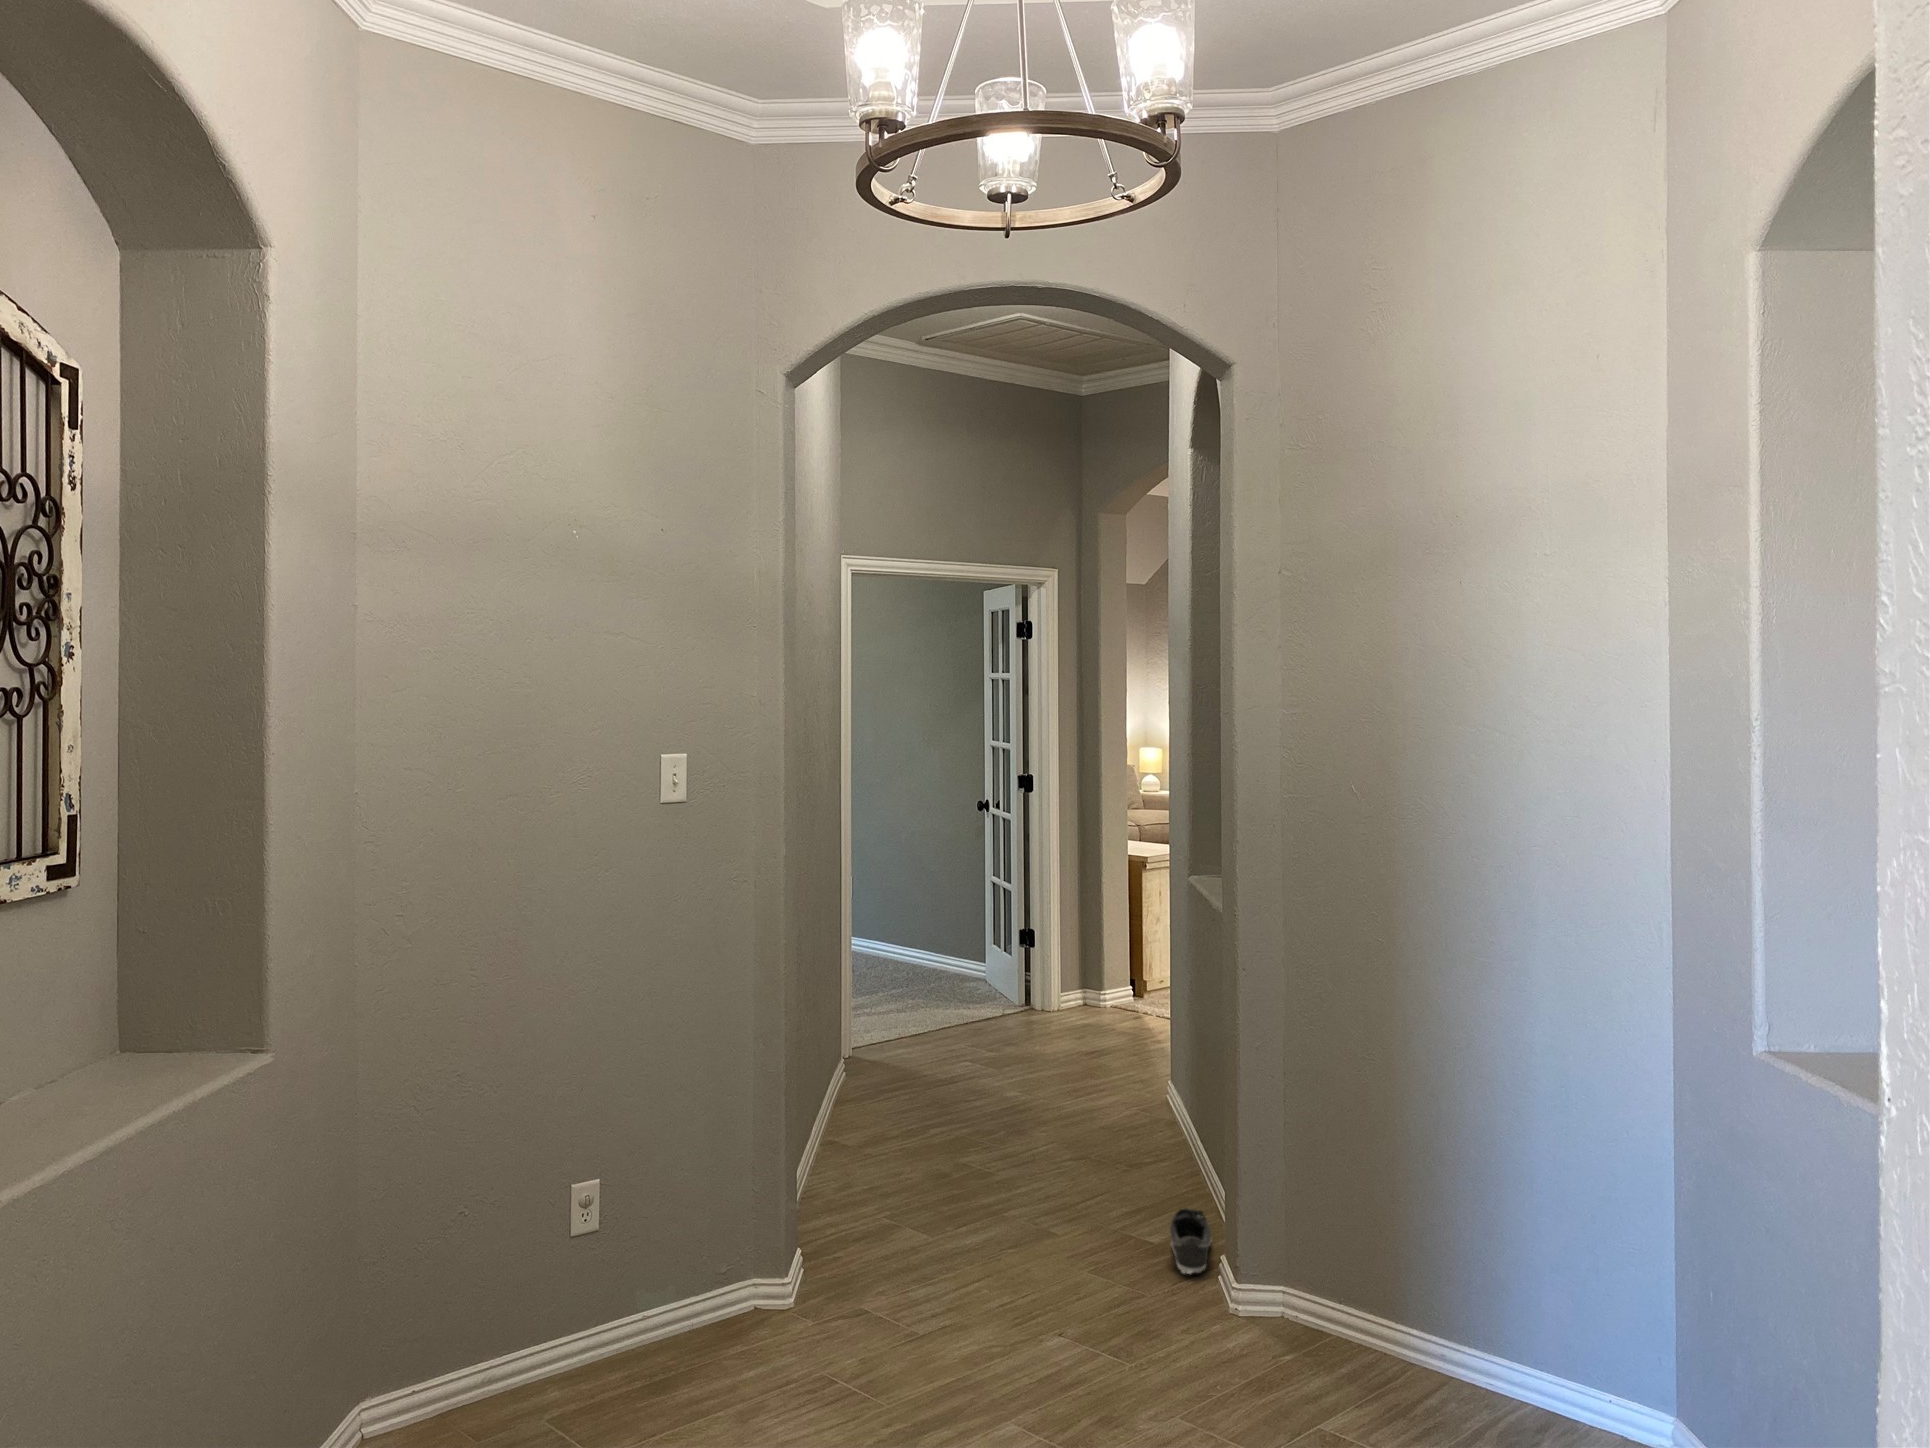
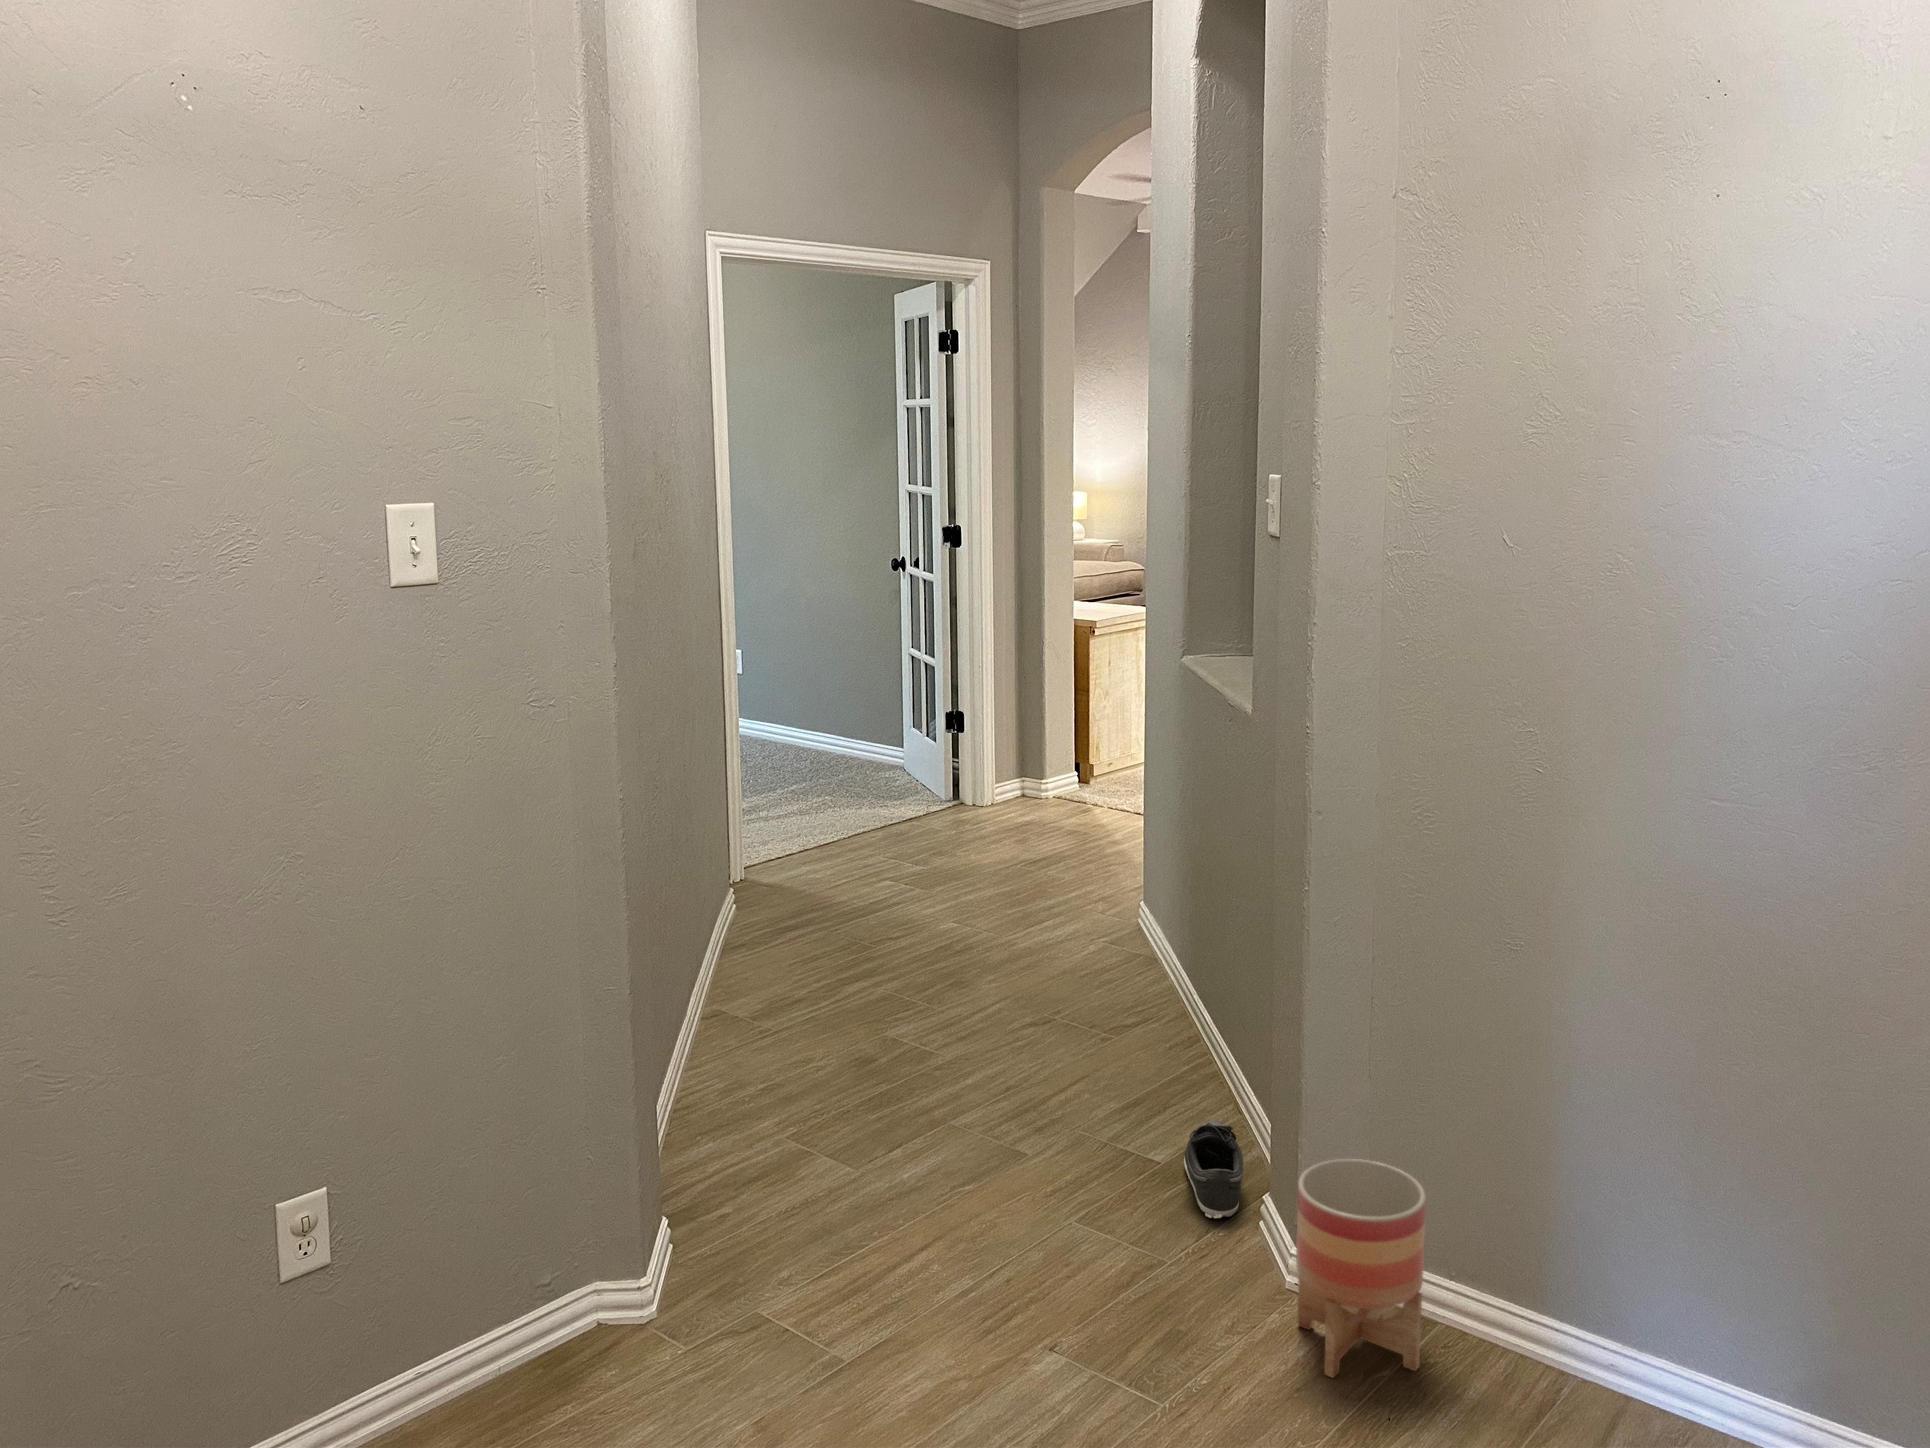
planter: none [1228,1212,1314,1358] -> present [1296,1159,1426,1378]

